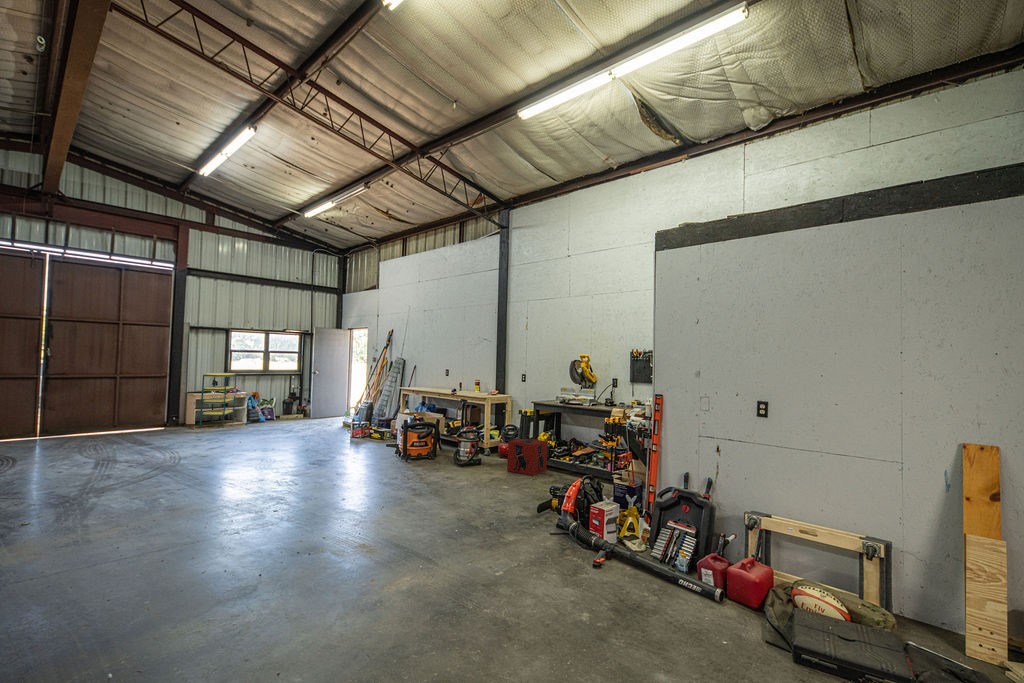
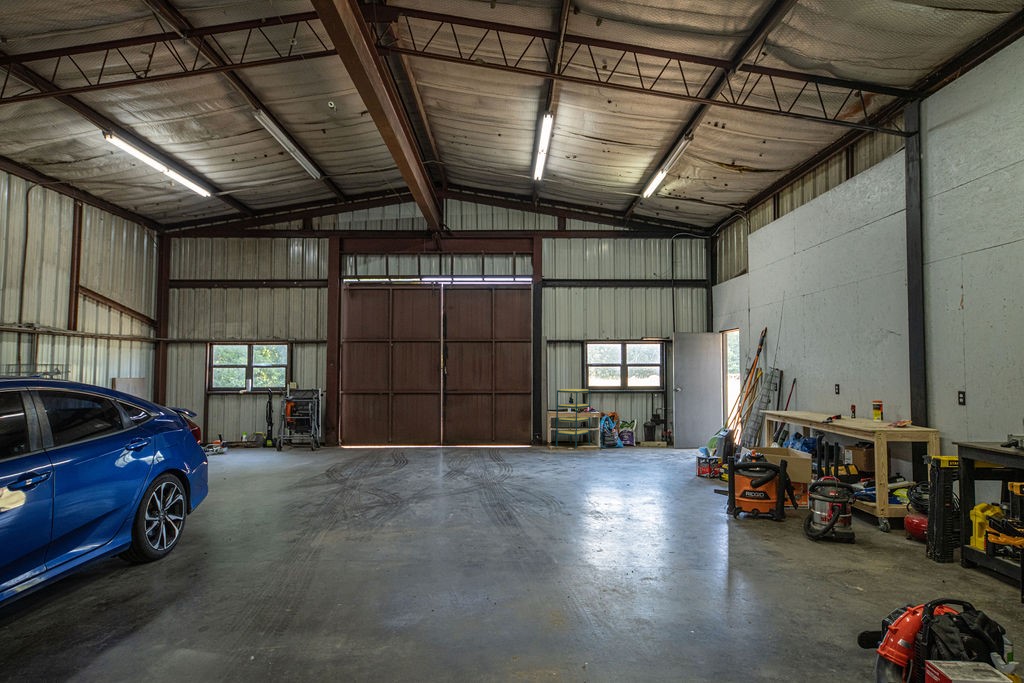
storage box: present [507,439,548,476] -> none [893,508,989,582]

